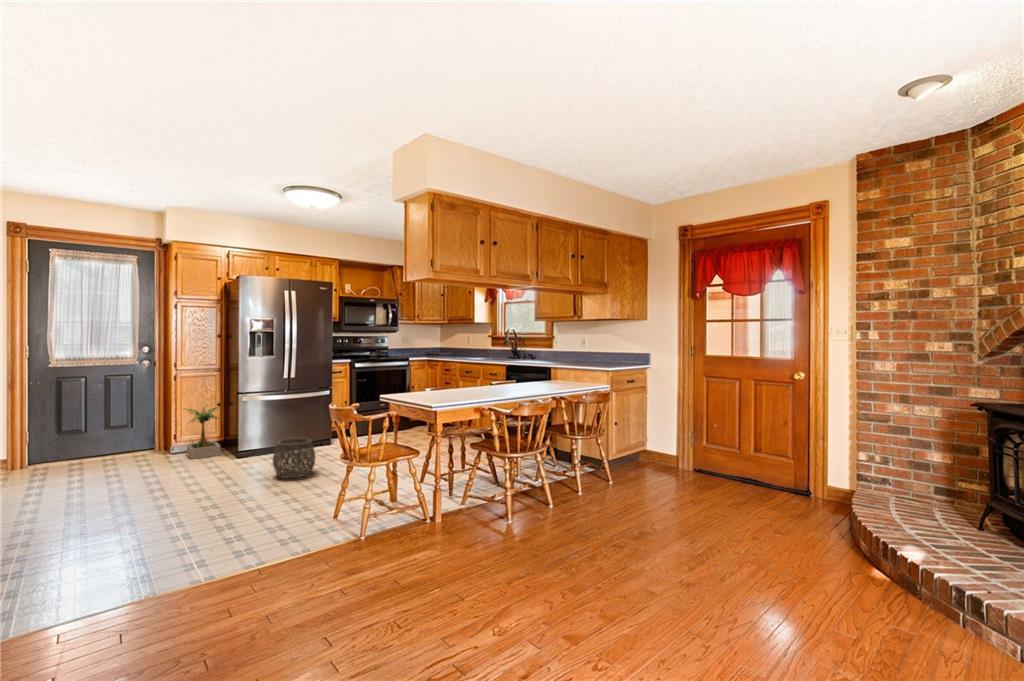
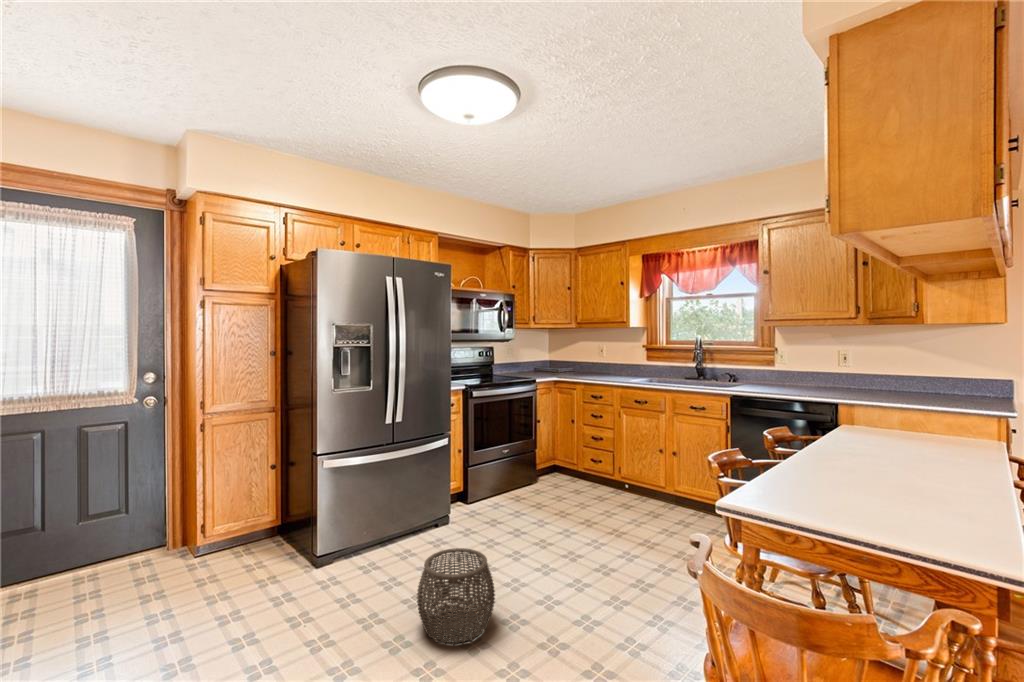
potted plant: present [186,407,221,459] -> none [213,470,290,573]

